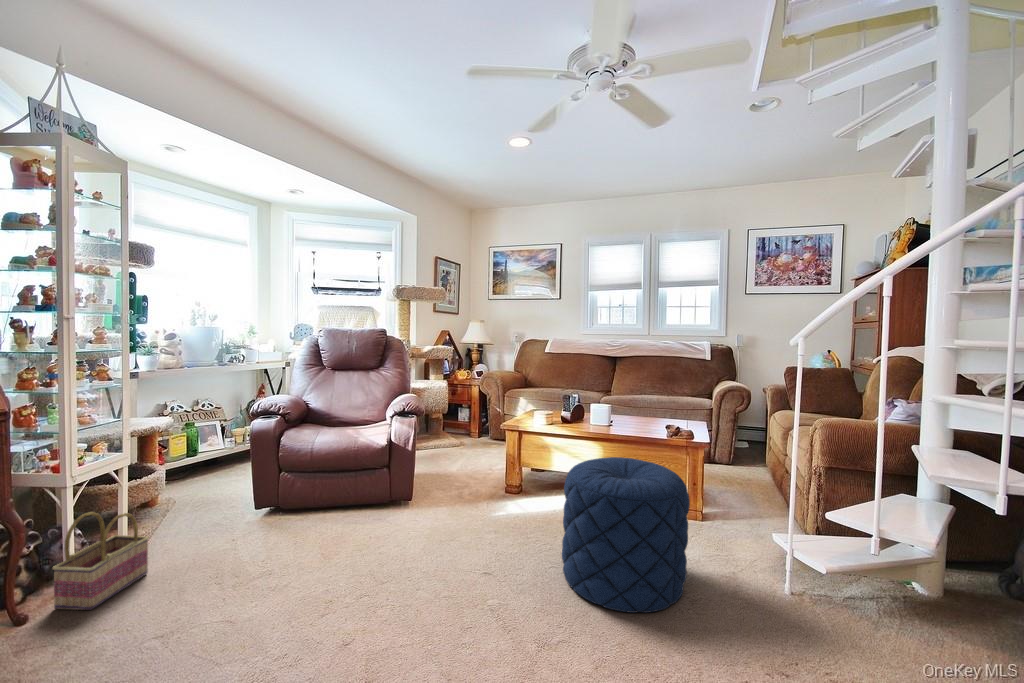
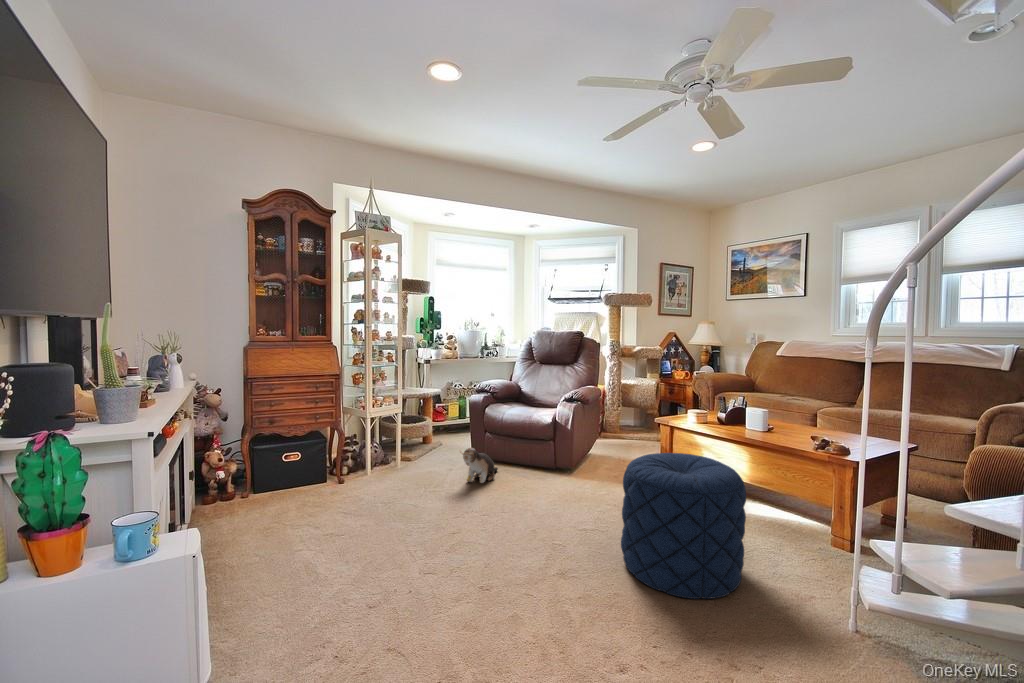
plush toy: none [276,499,320,552] -> present [460,448,498,483]
basket: present [53,512,149,610] -> none [358,434,402,484]

